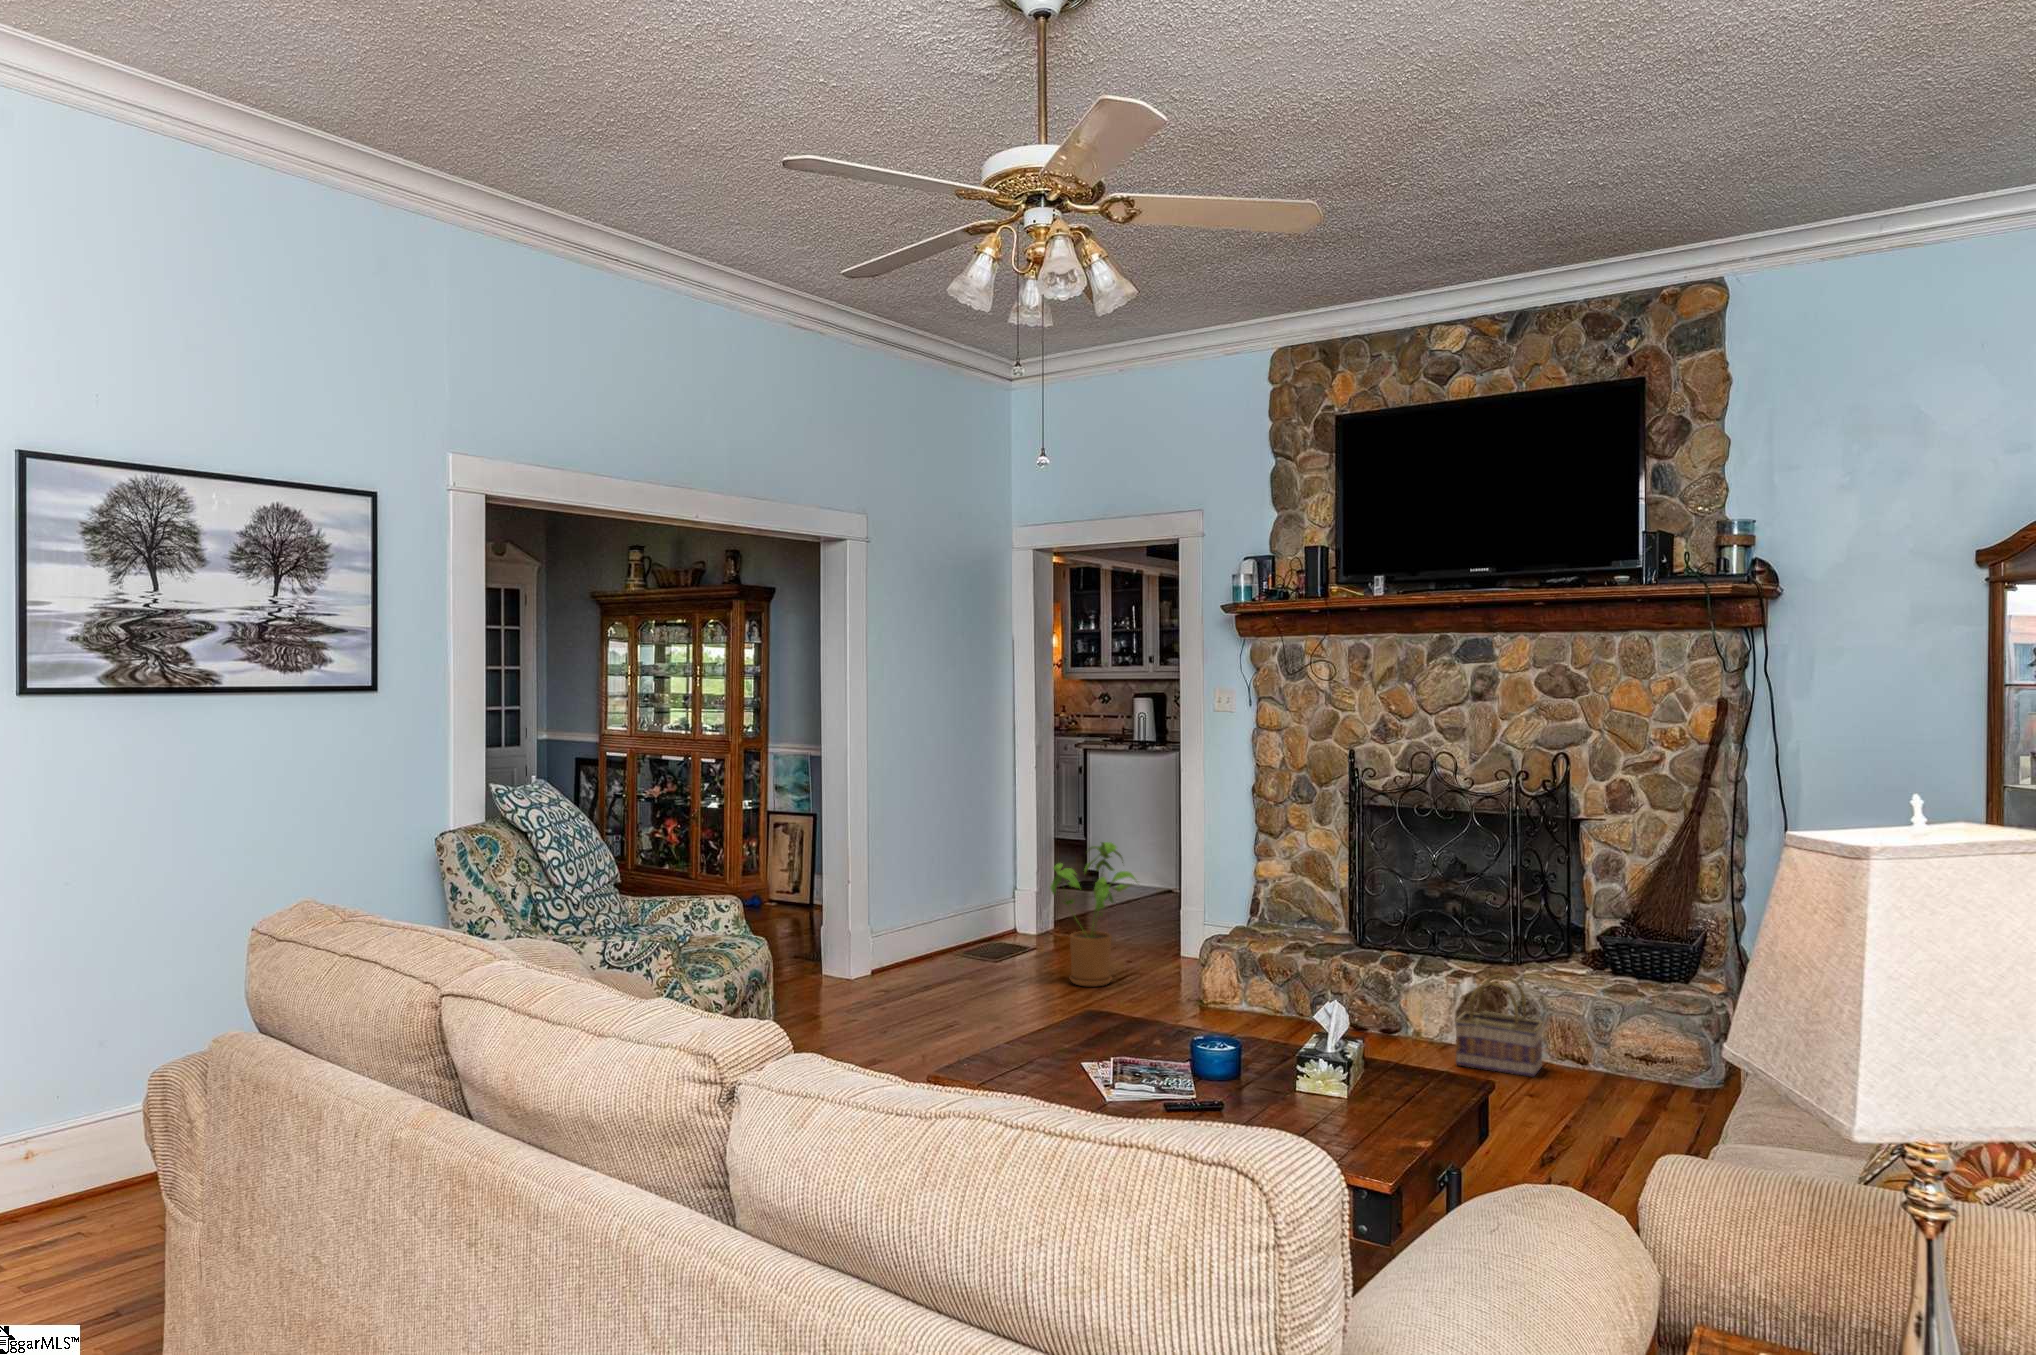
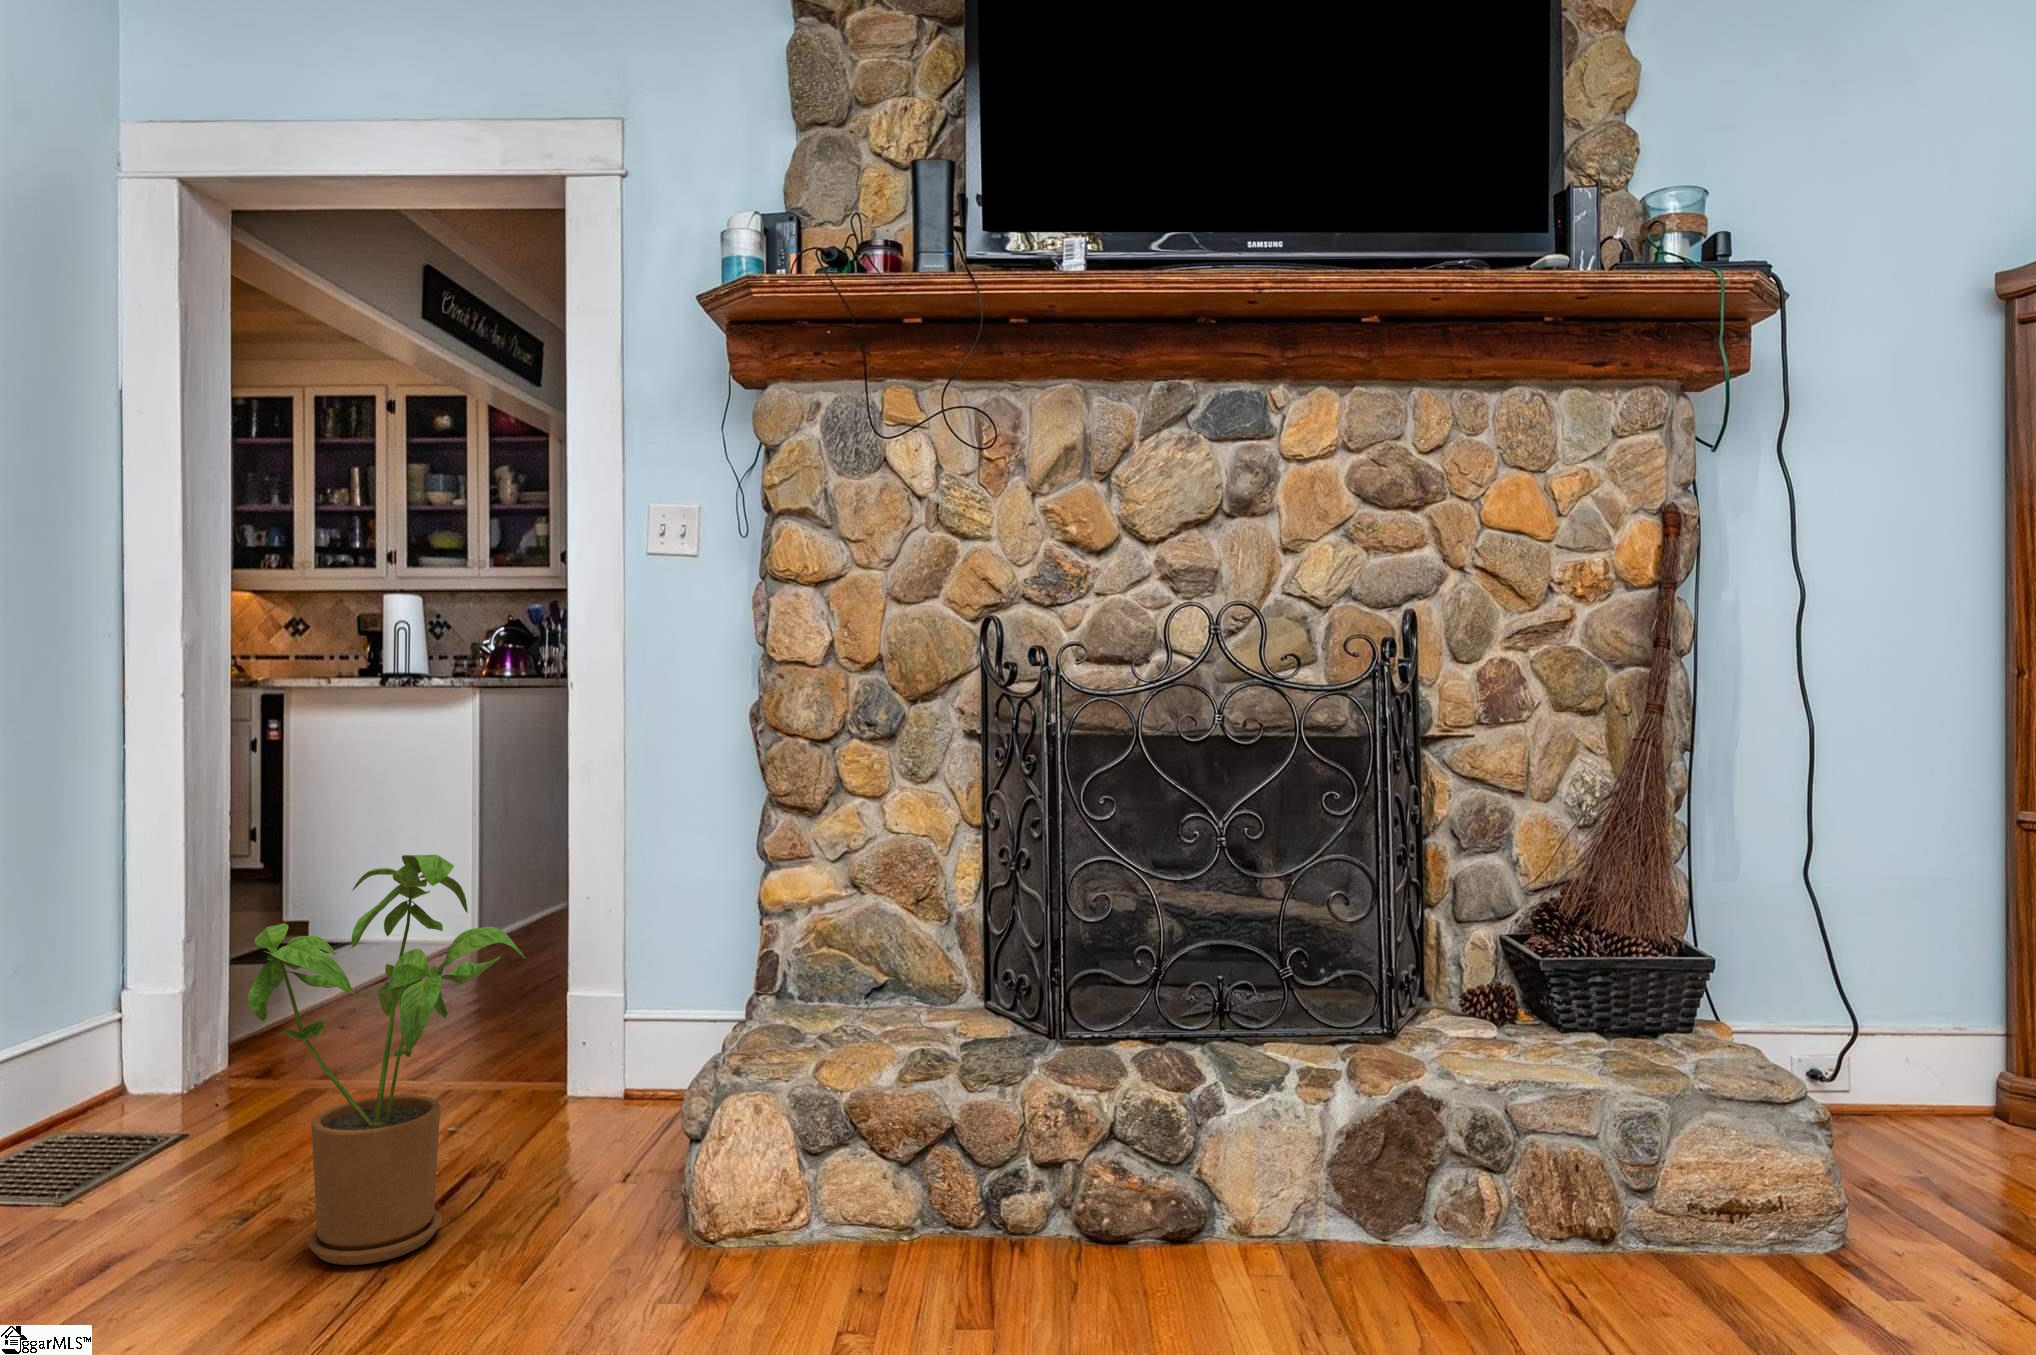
basket: present [1455,974,1543,1076] -> none [1421,1075,1641,1322]

